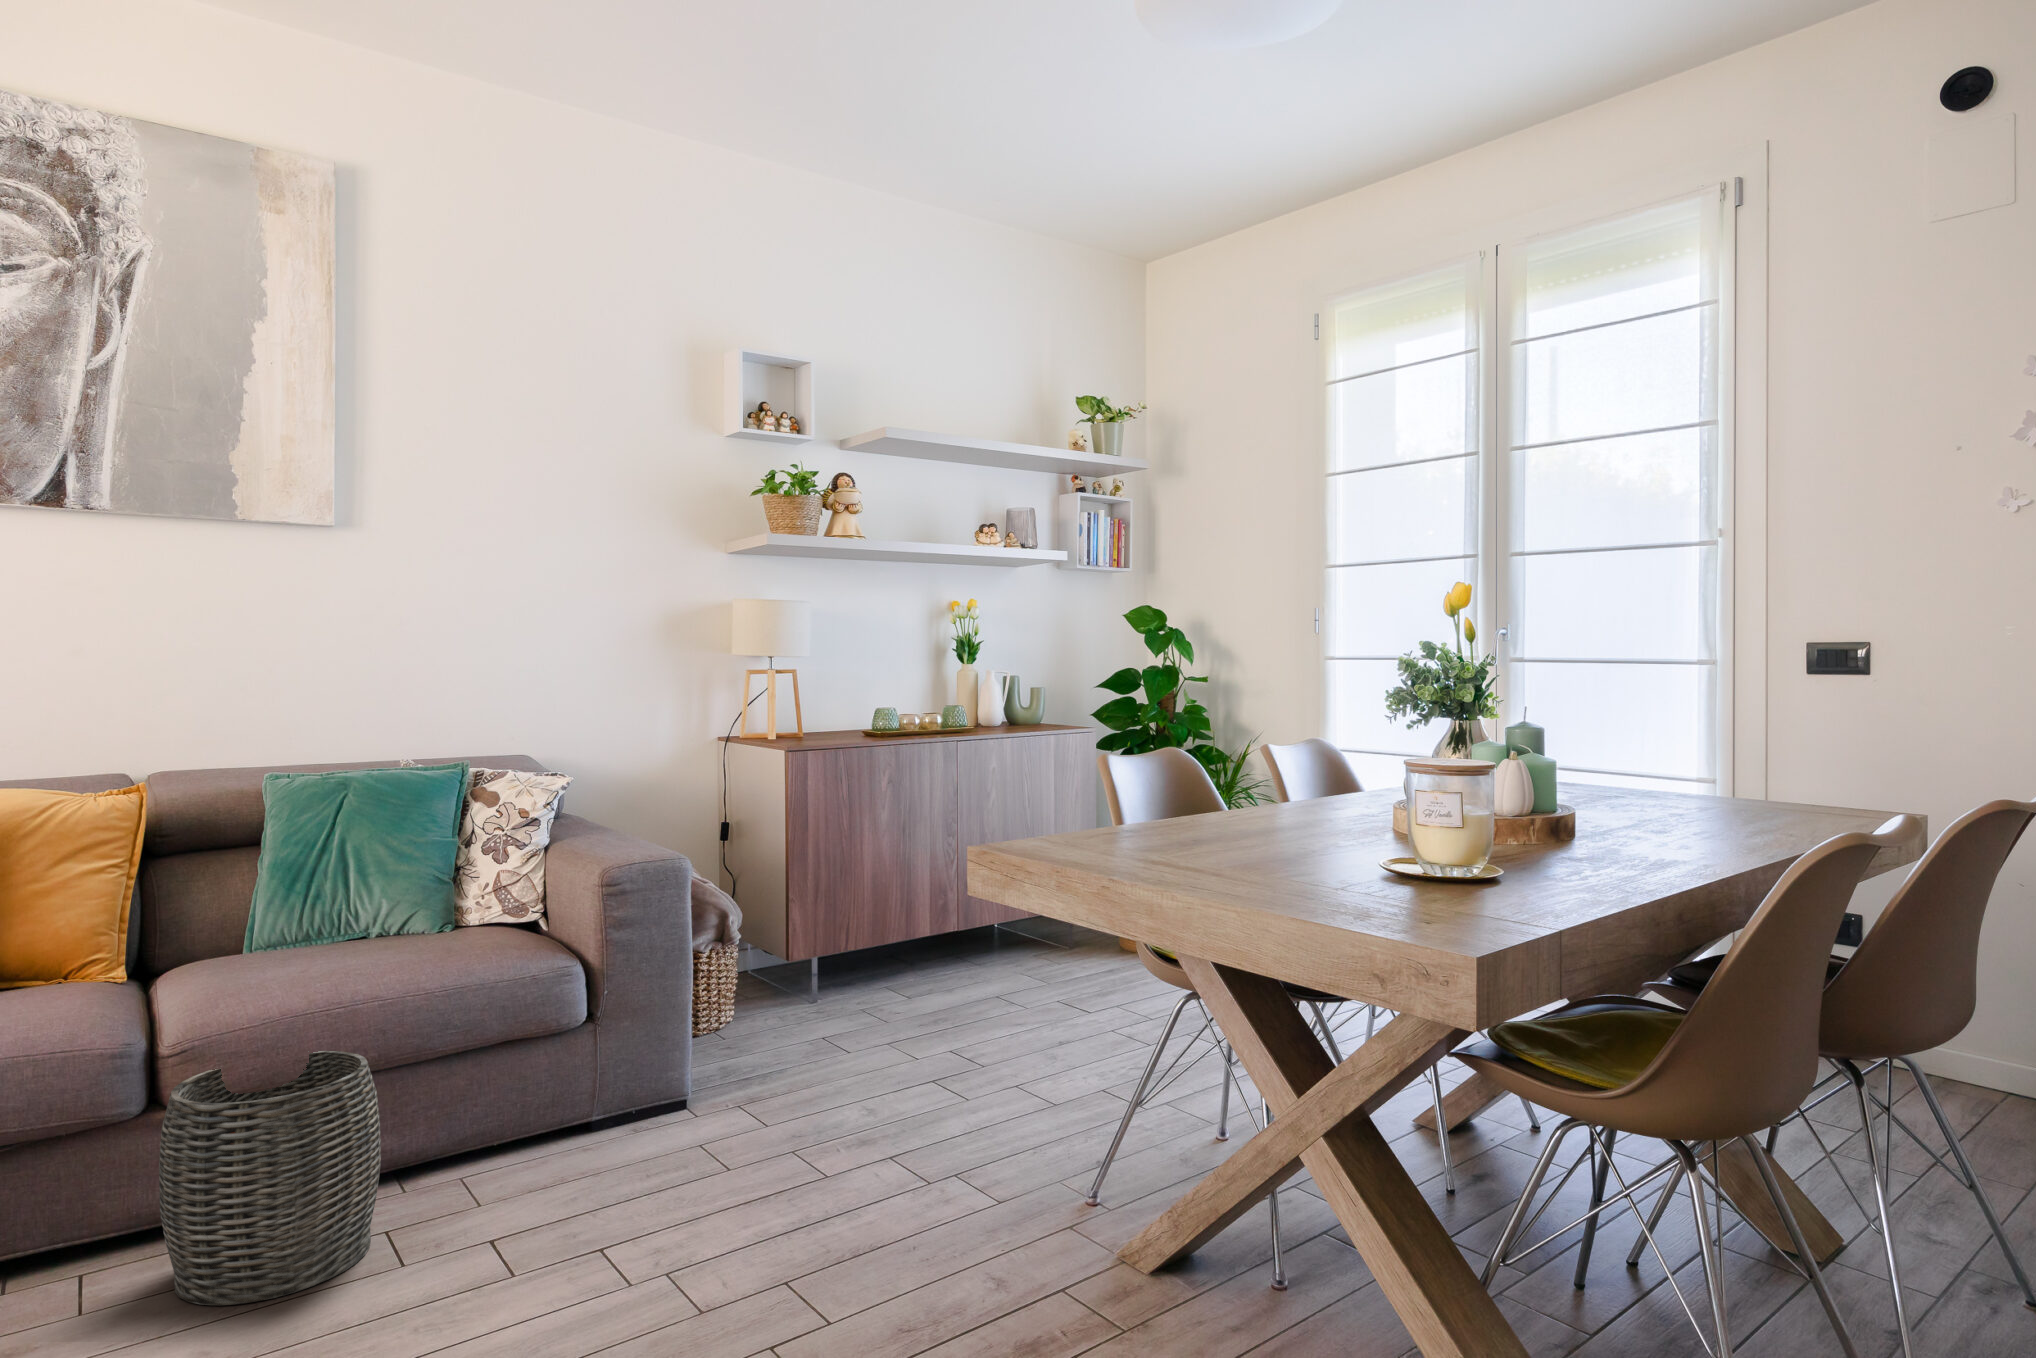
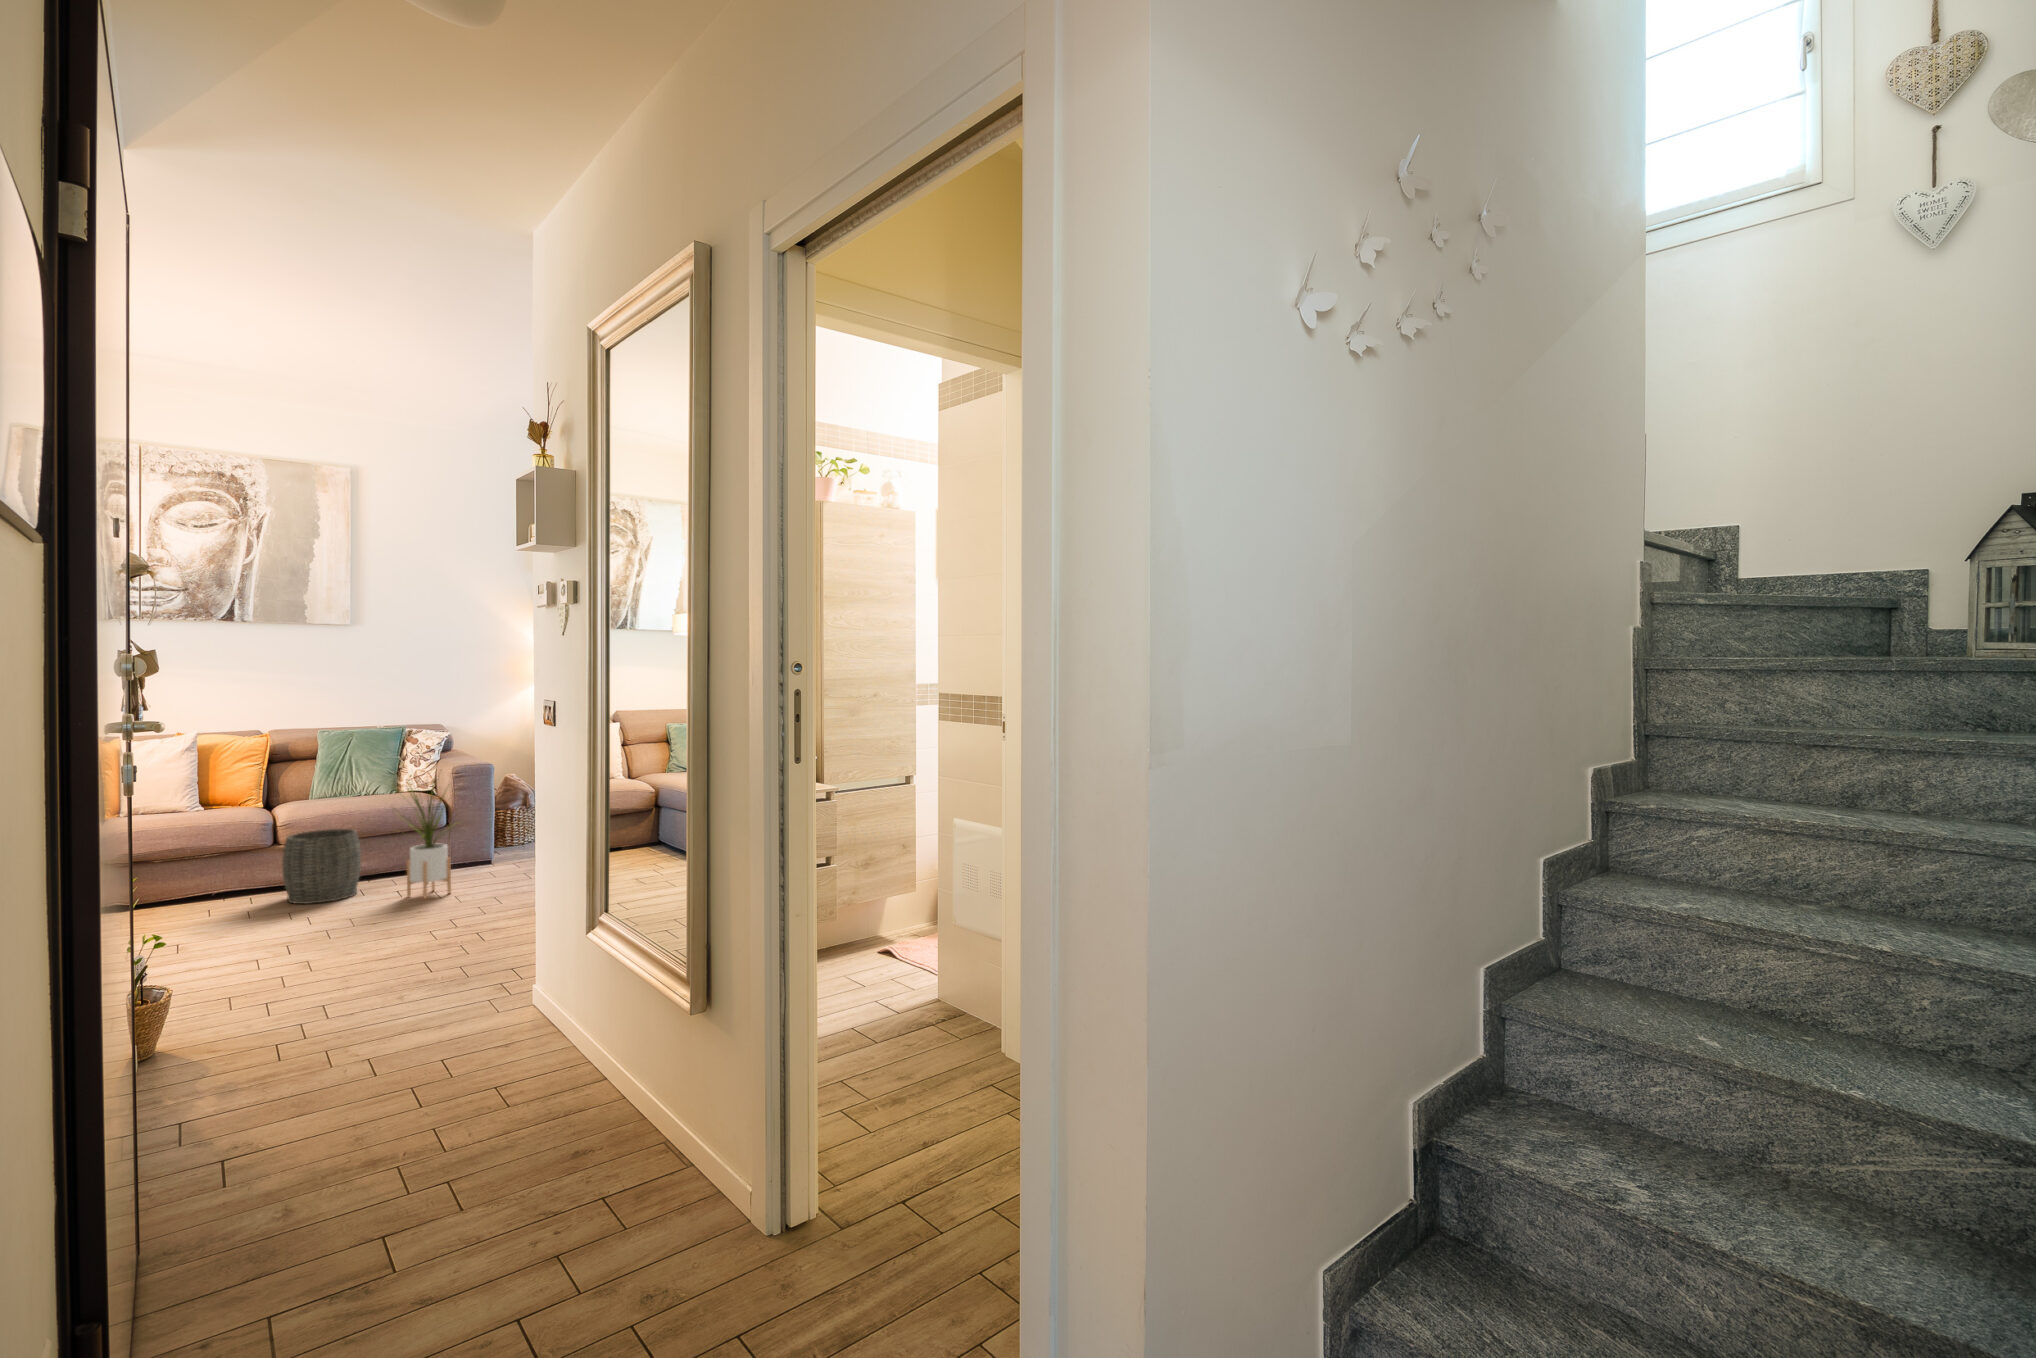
house plant: none [463,869,683,1285] -> present [402,769,451,899]

